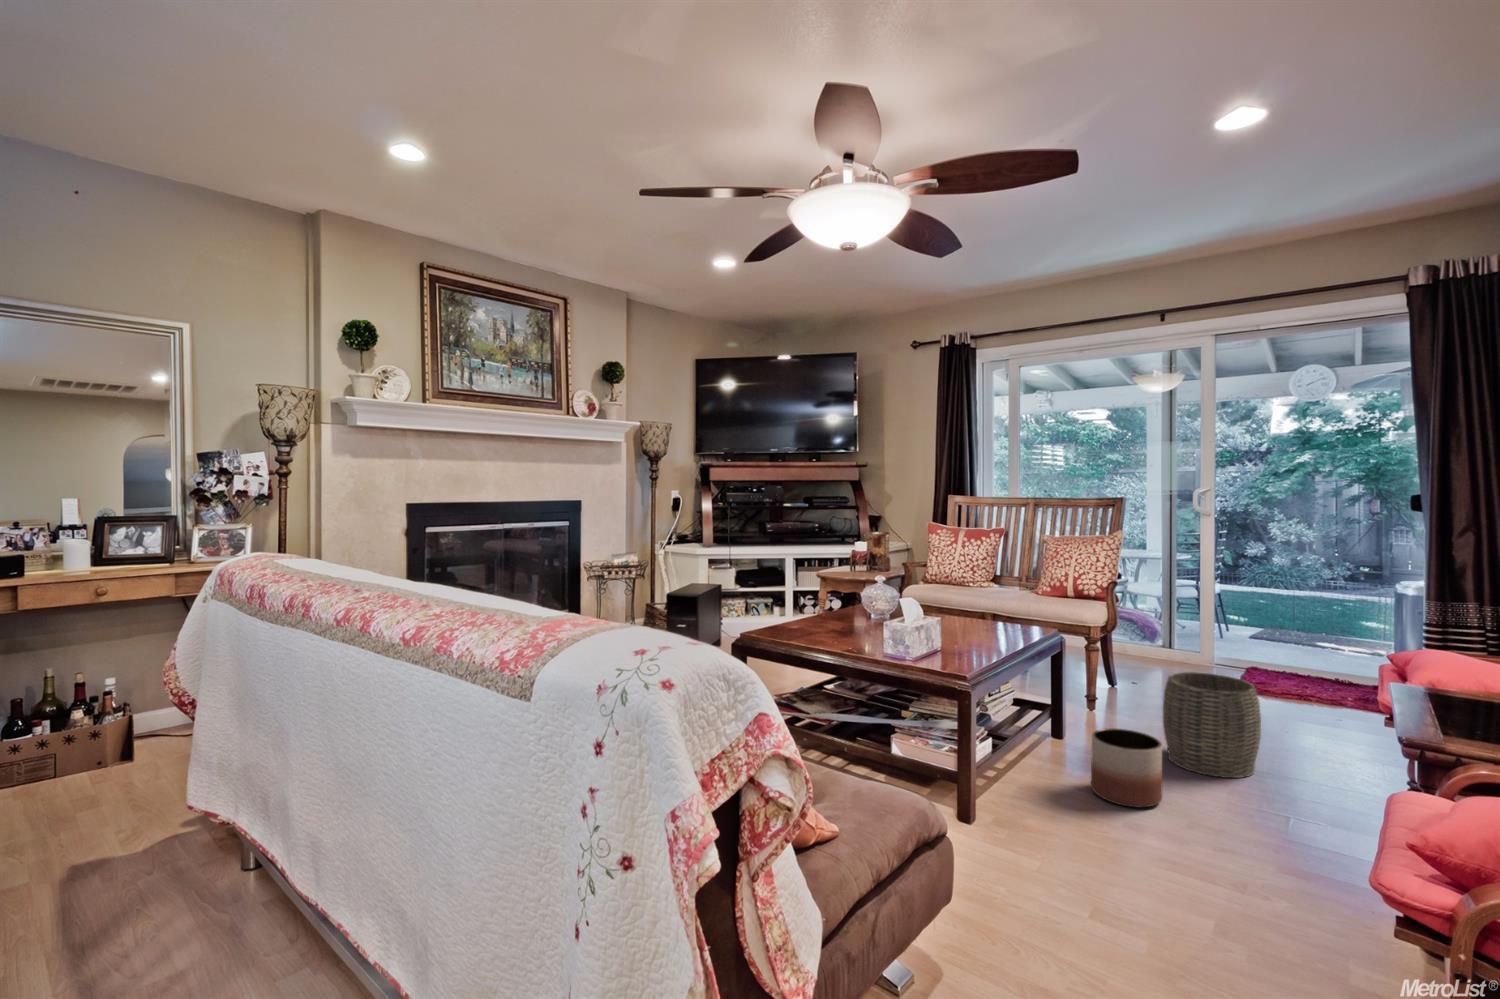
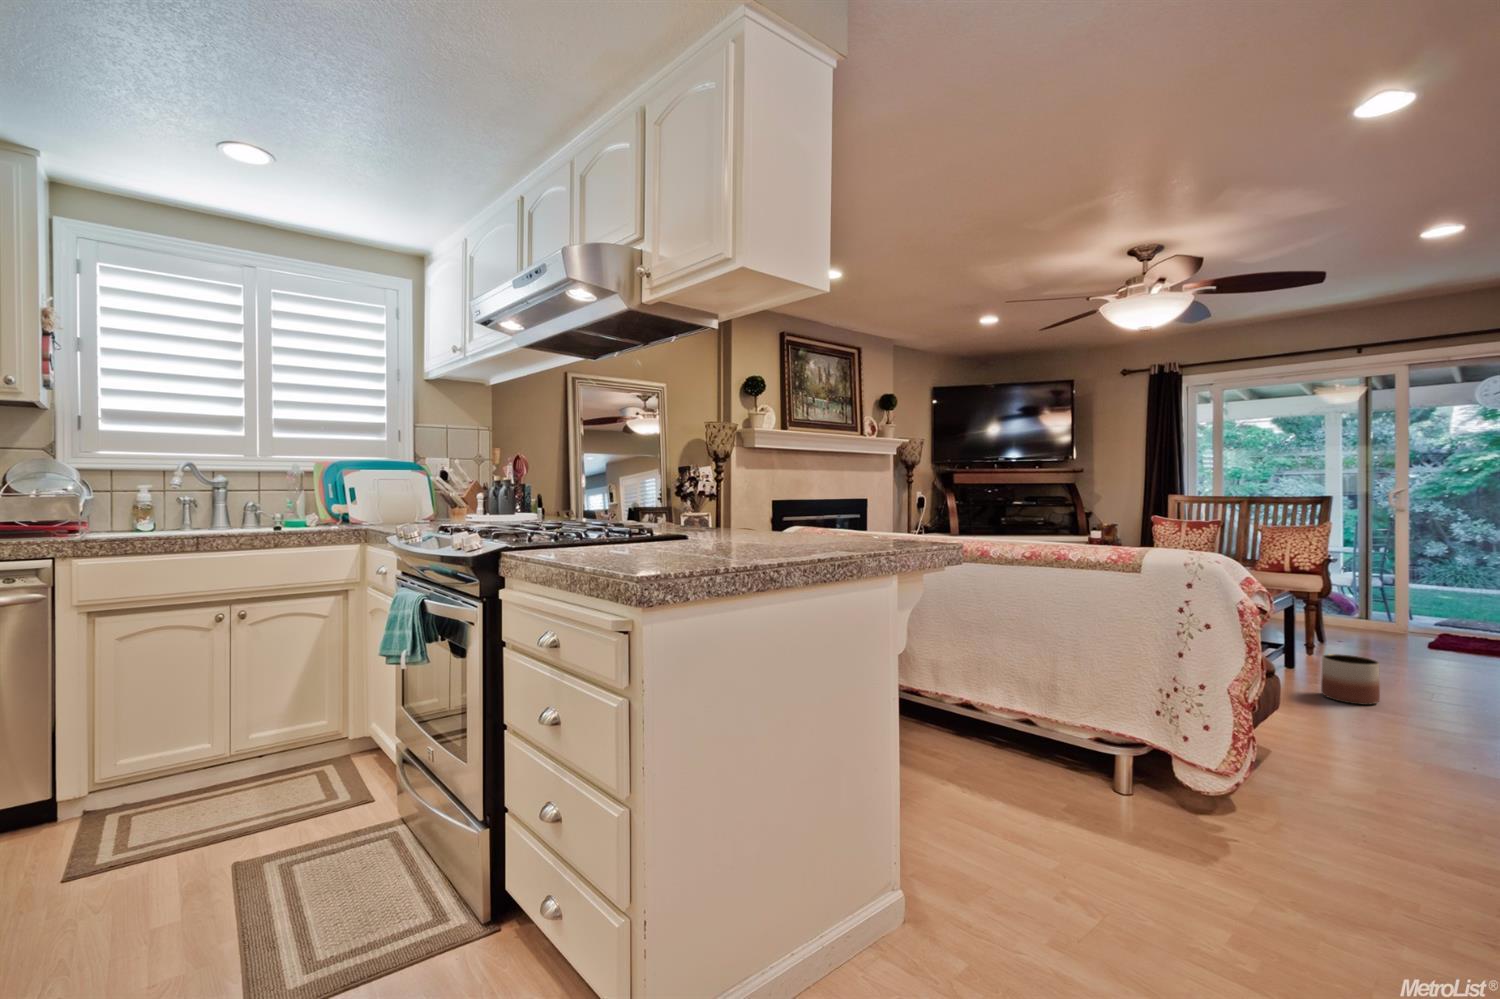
woven basket: present [1163,672,1261,778] -> none [1375,623,1459,695]

